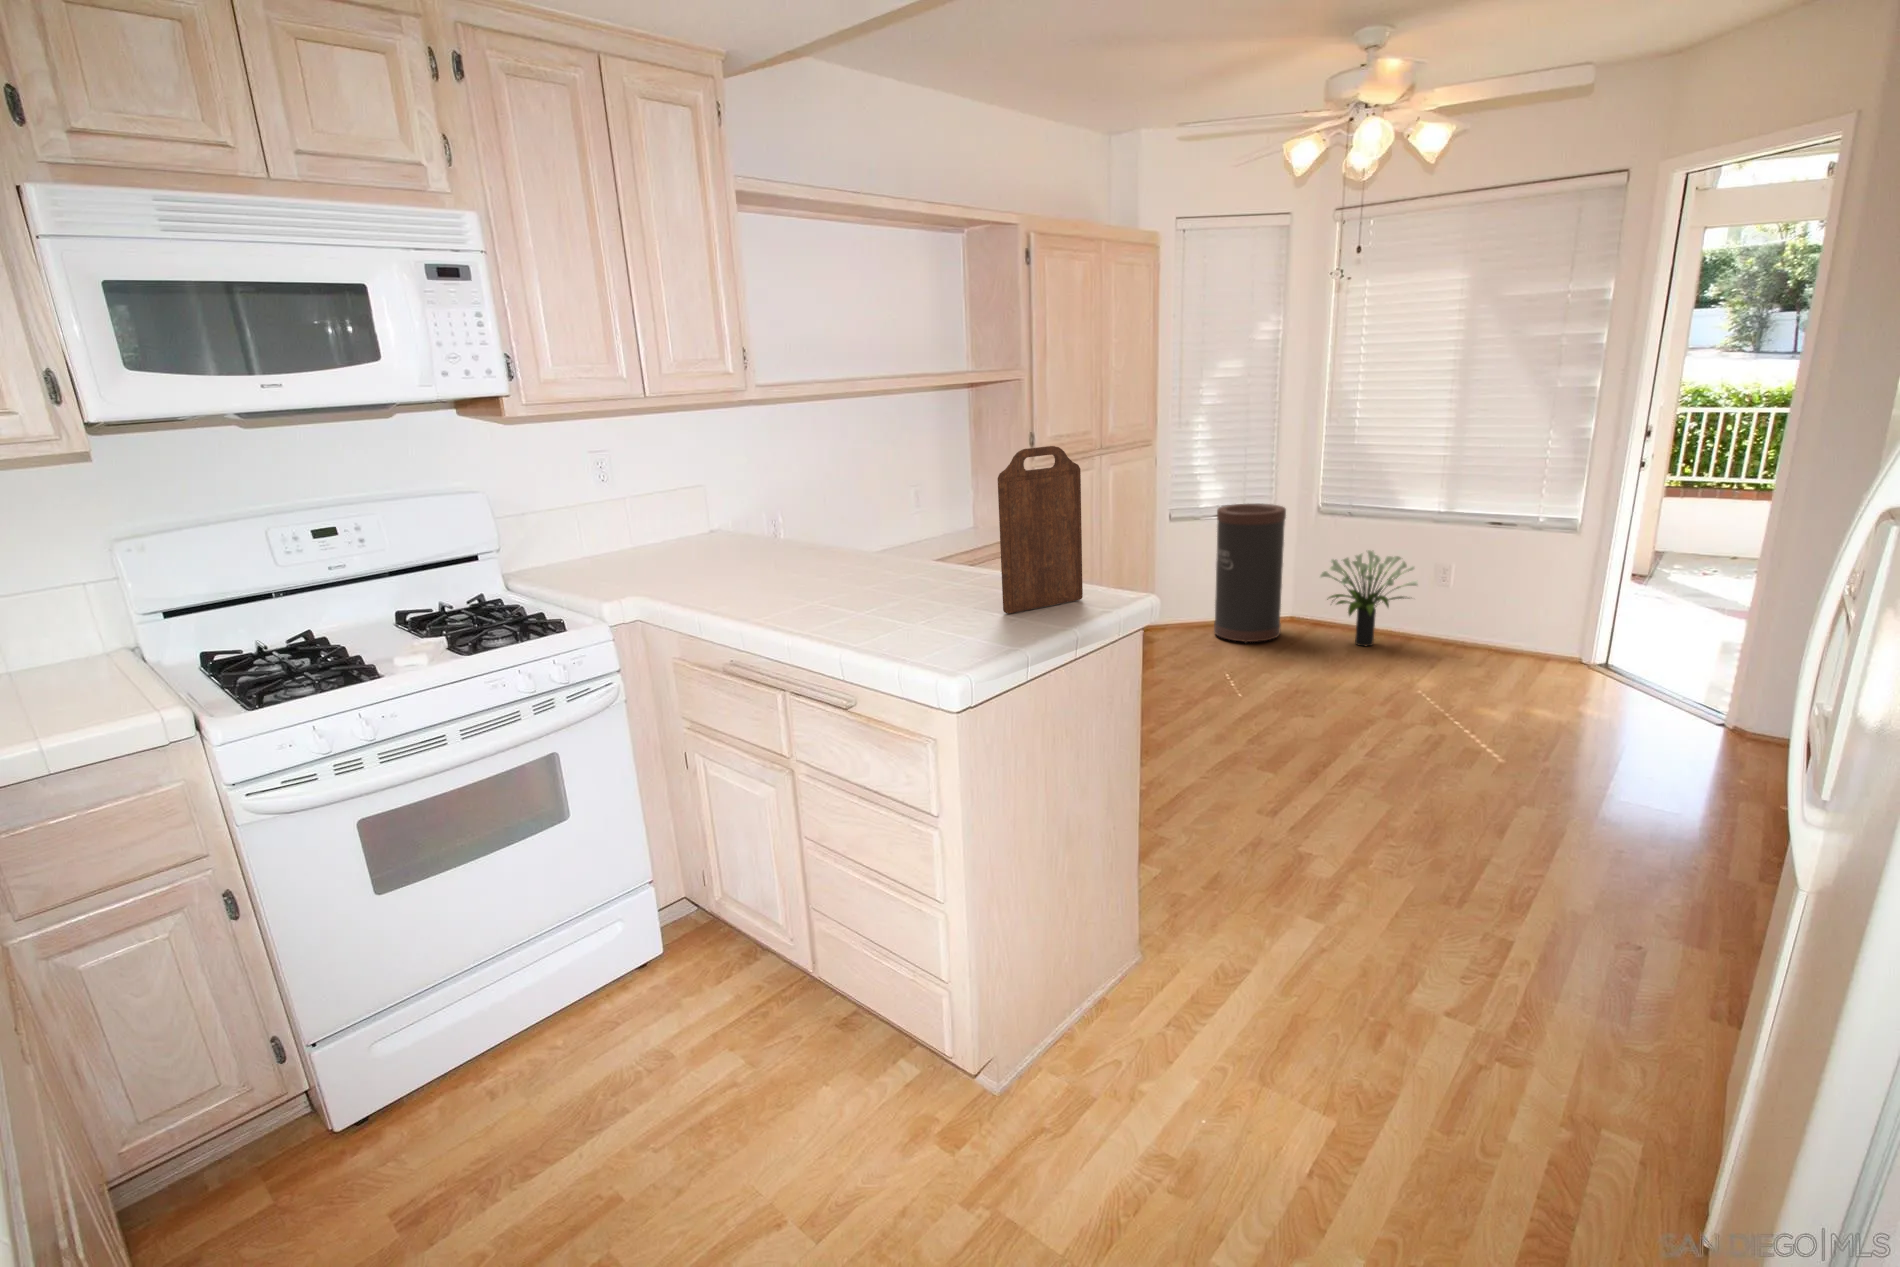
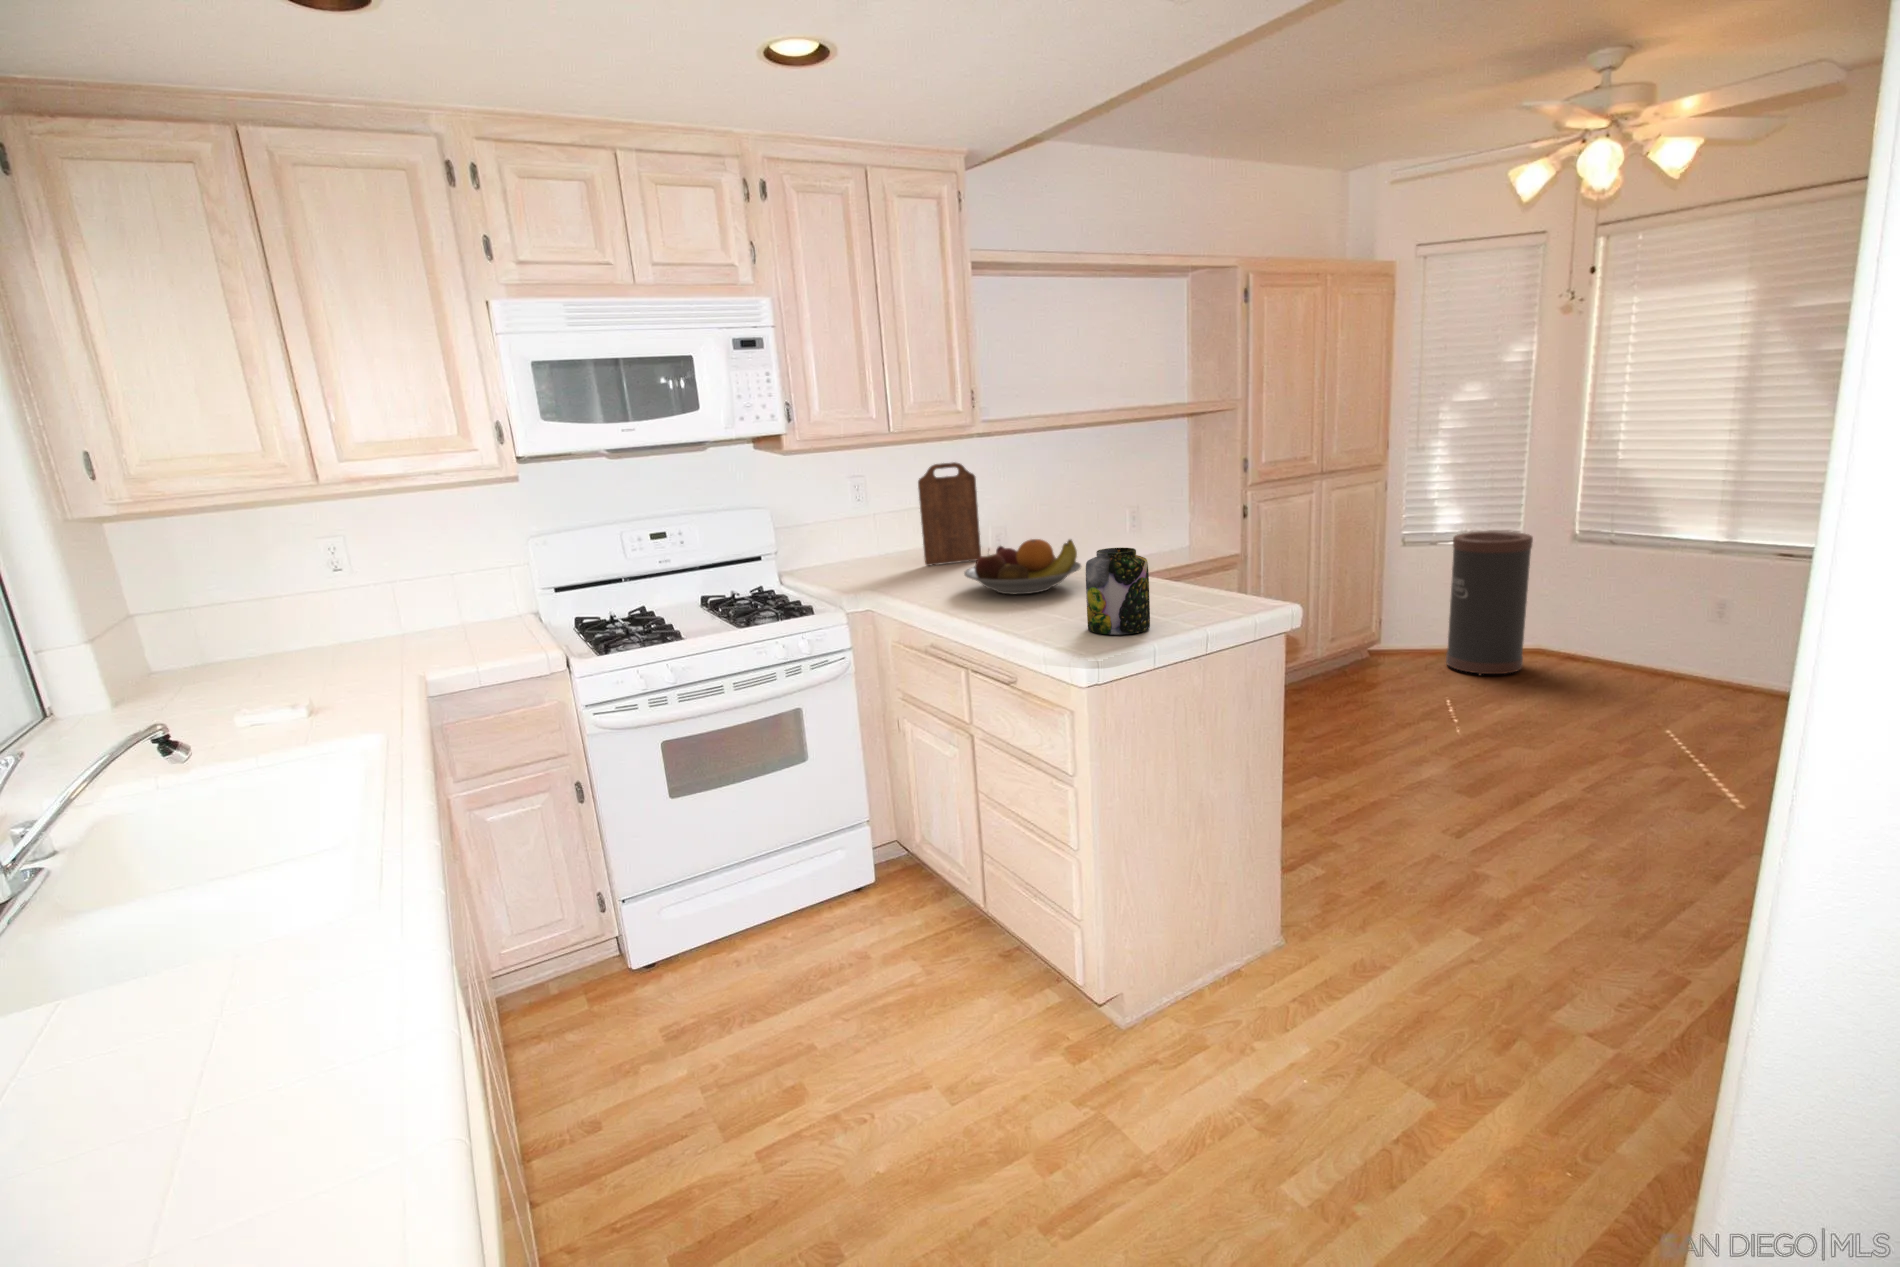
cutting board: present [998,446,1083,614] -> present [918,462,981,566]
fruit bowl: none [759,525,899,593] -> present [964,539,1081,594]
jar: none [926,536,1001,639] -> present [1086,548,1150,635]
potted plant: present [1320,550,1418,646] -> none [1569,583,1690,687]

